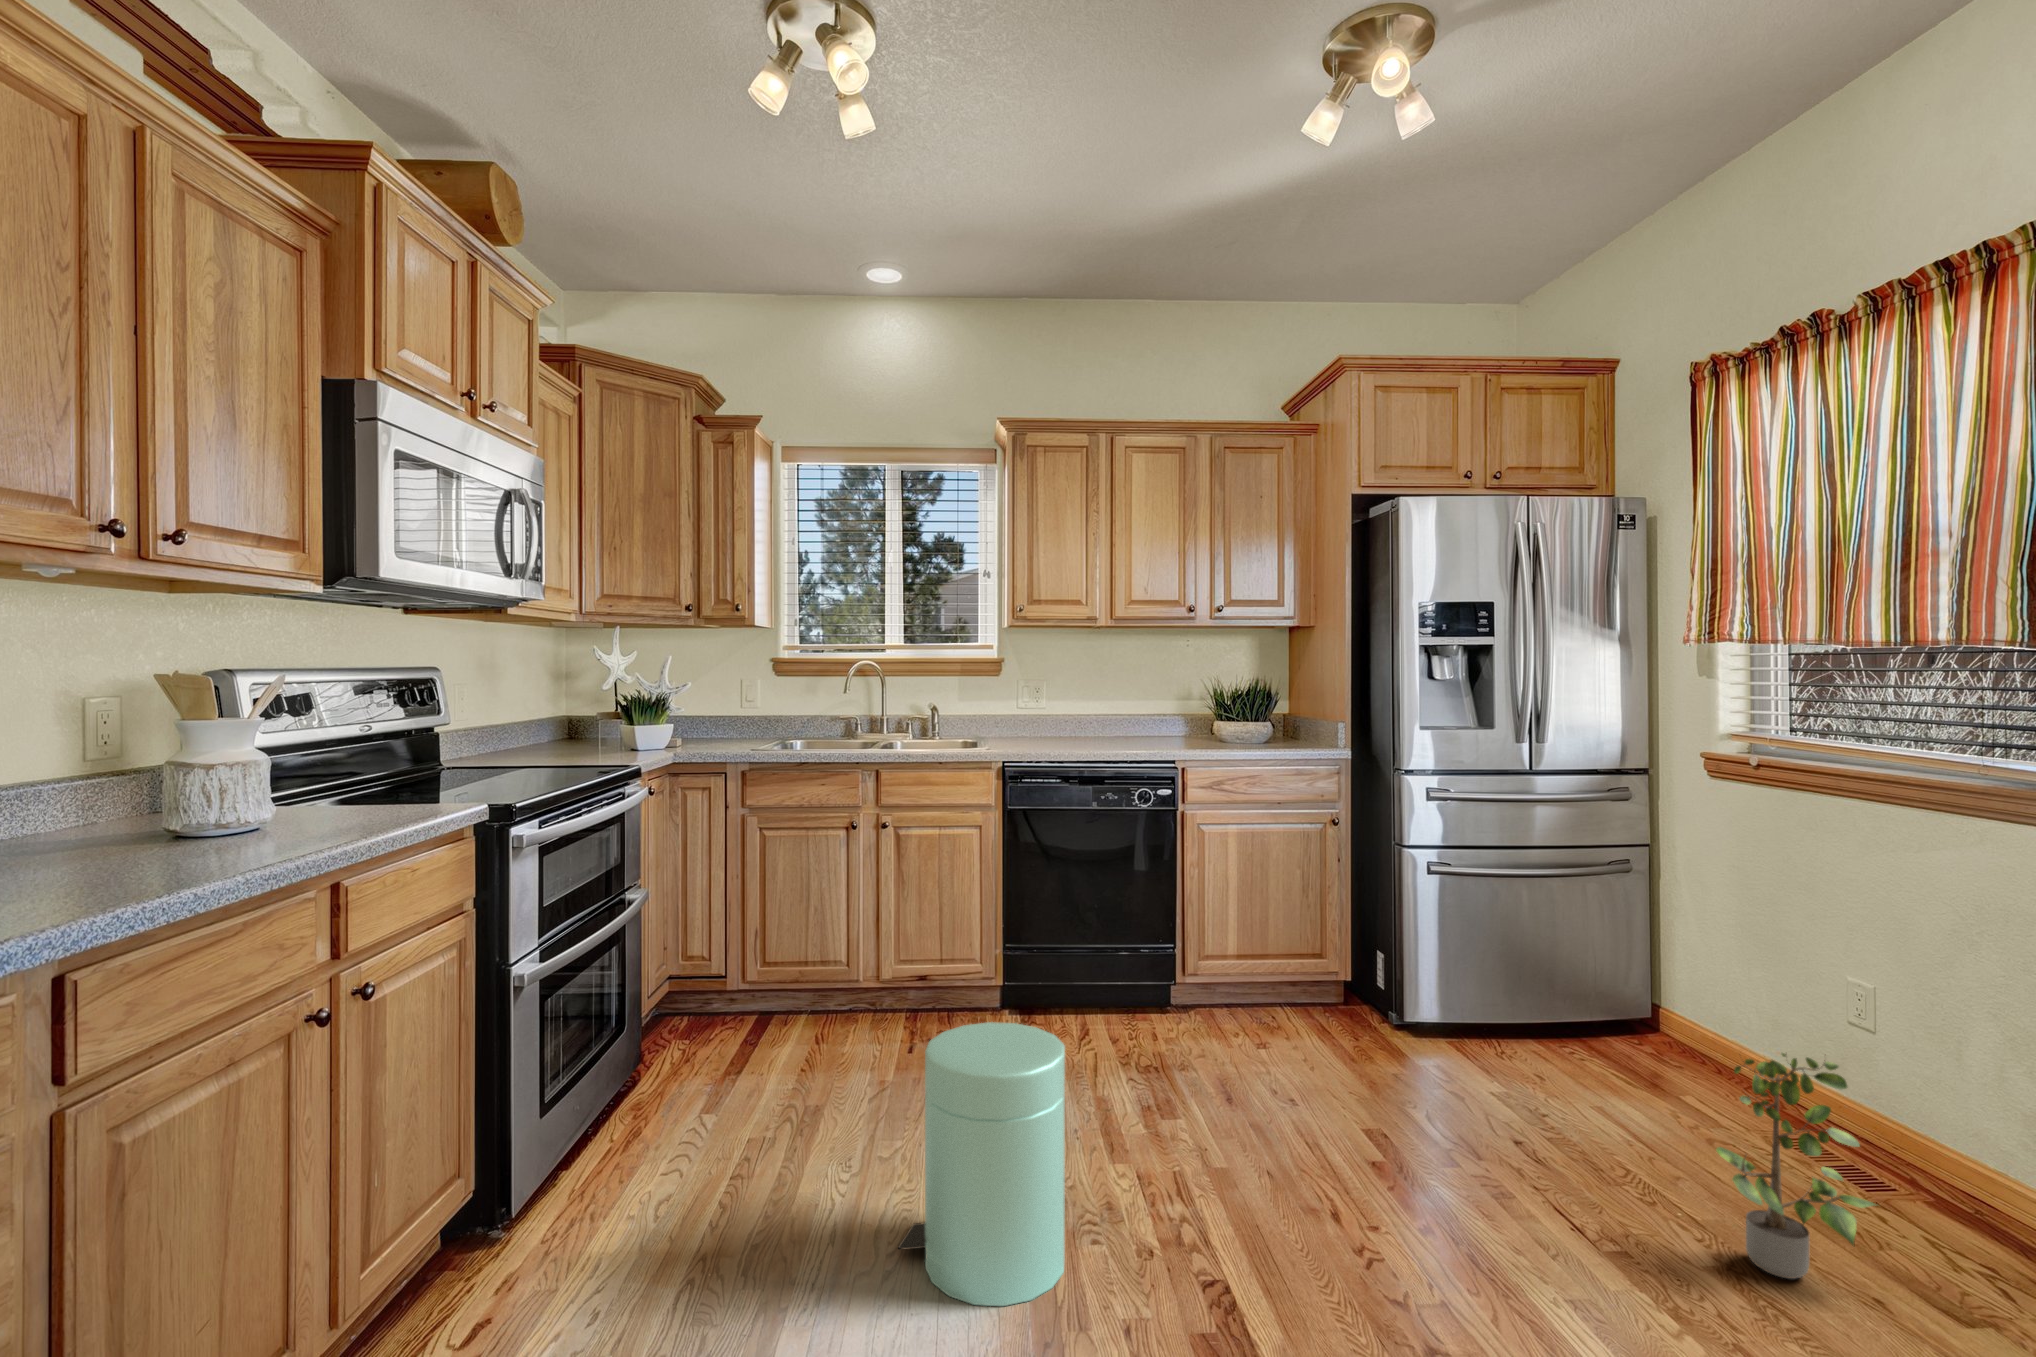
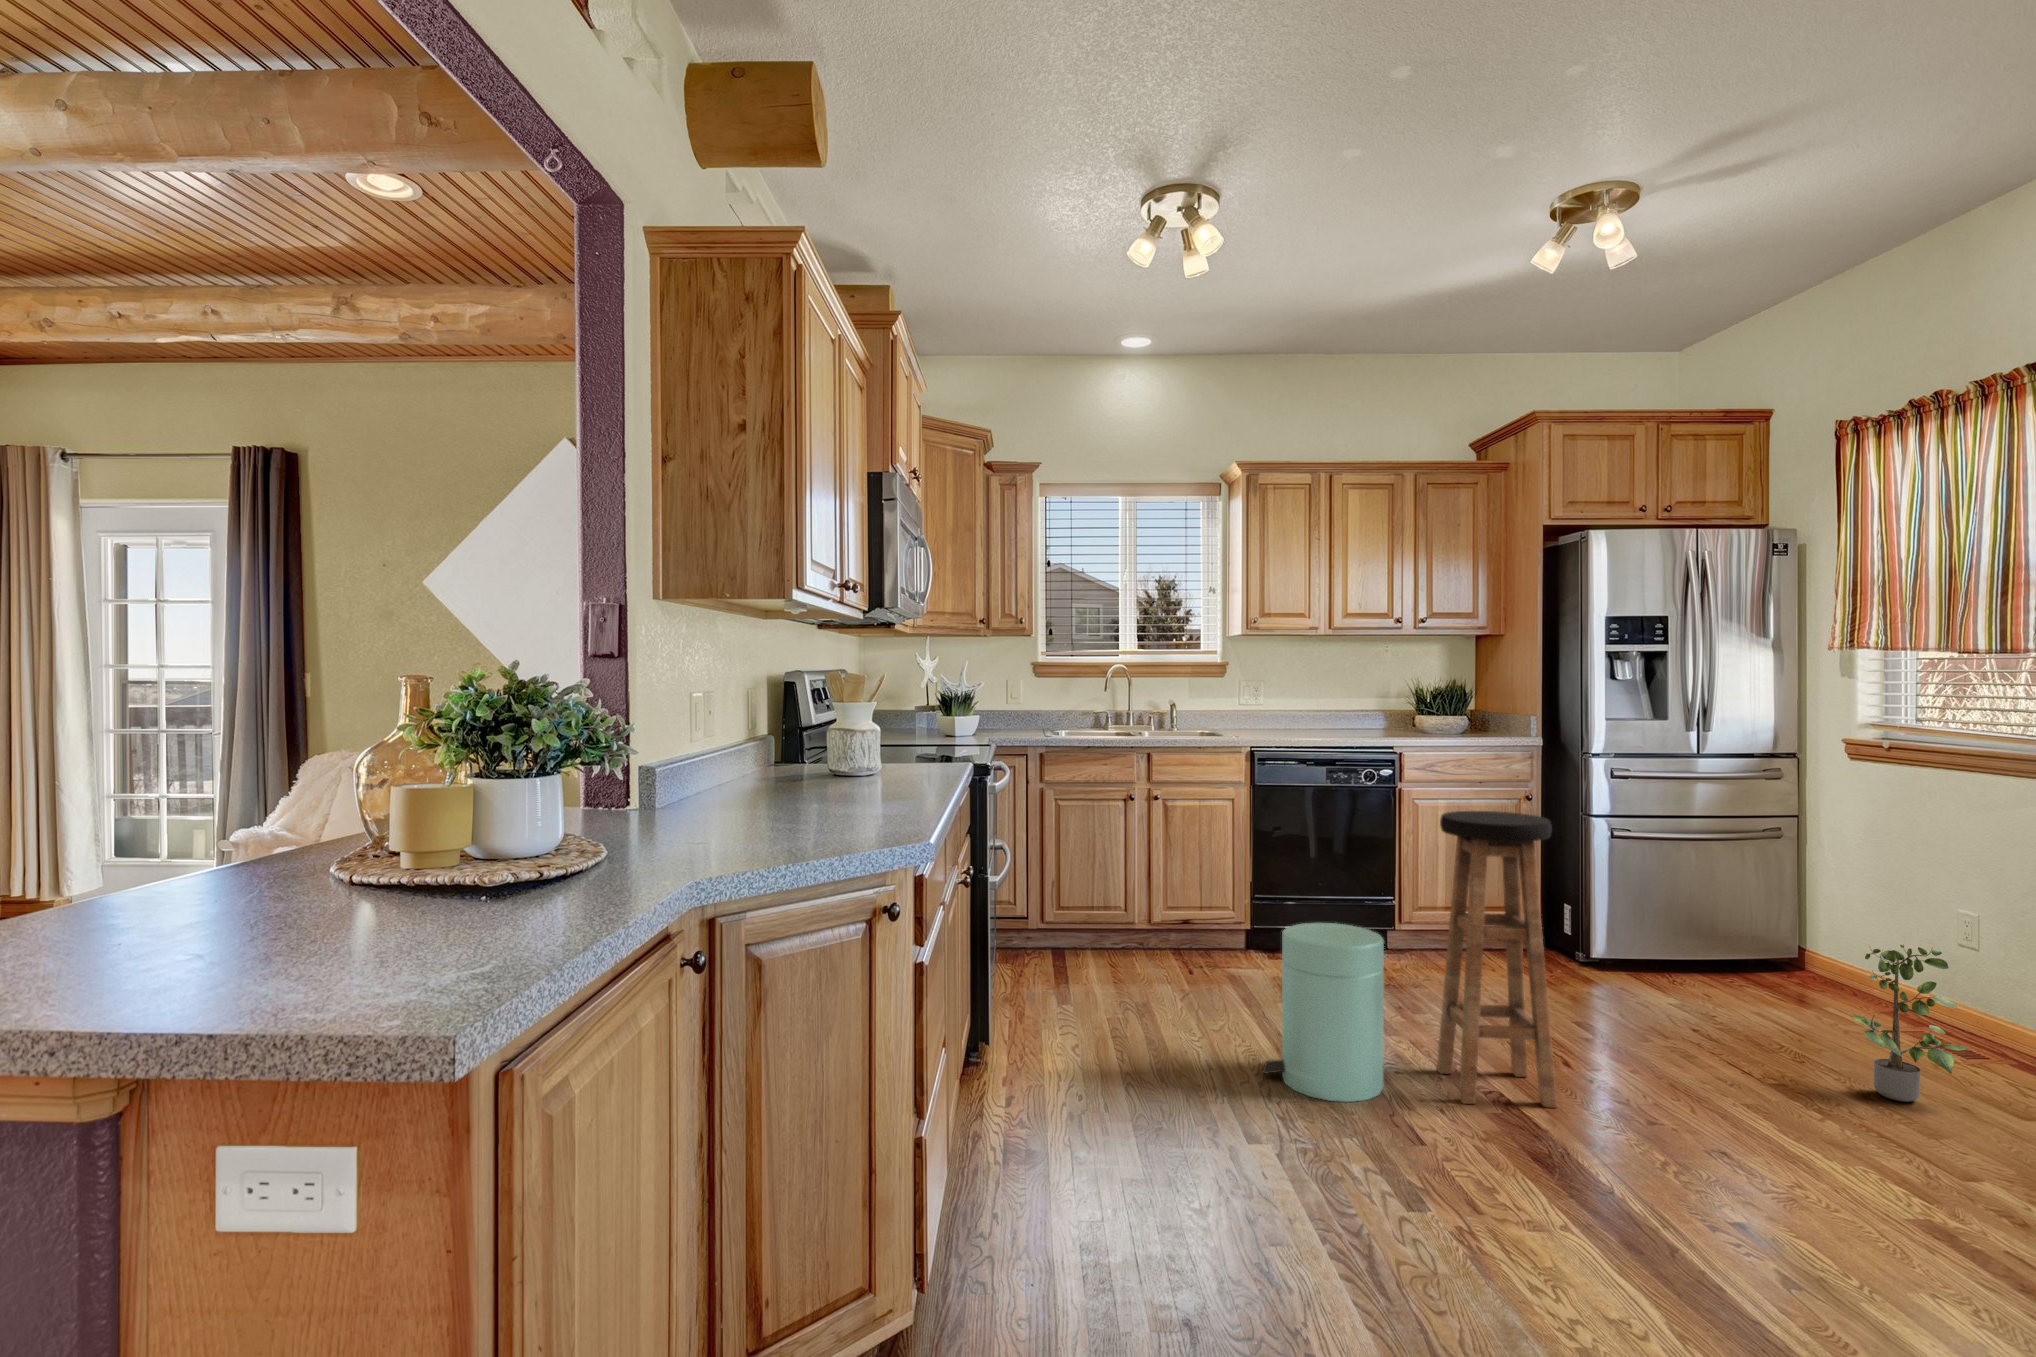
bar stool: none [1150,863,1302,1309] -> present [1437,811,1557,1108]

